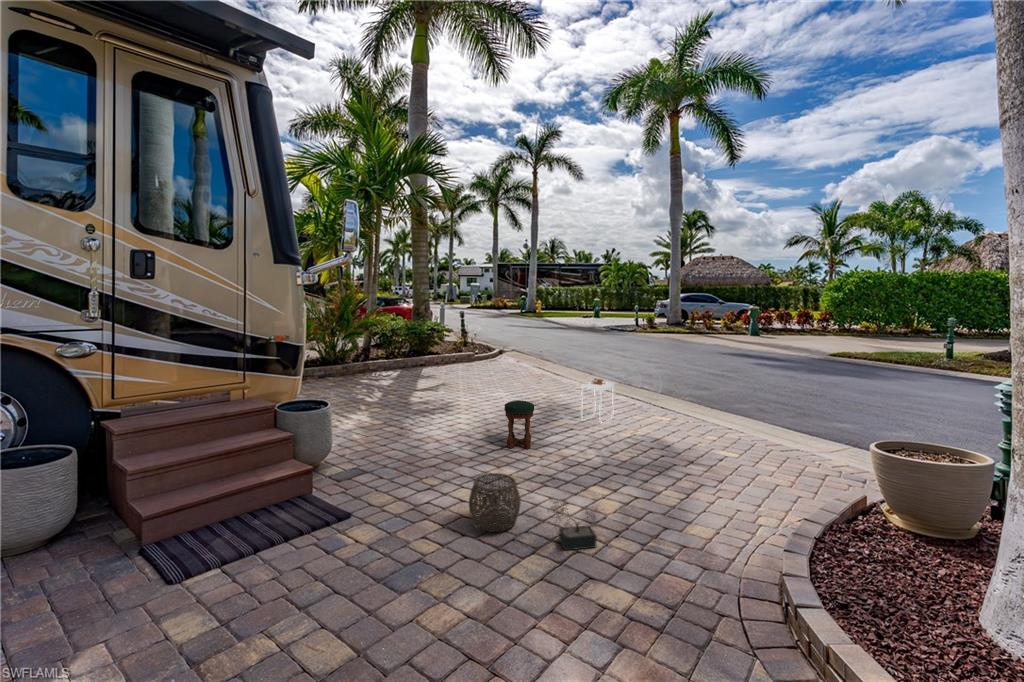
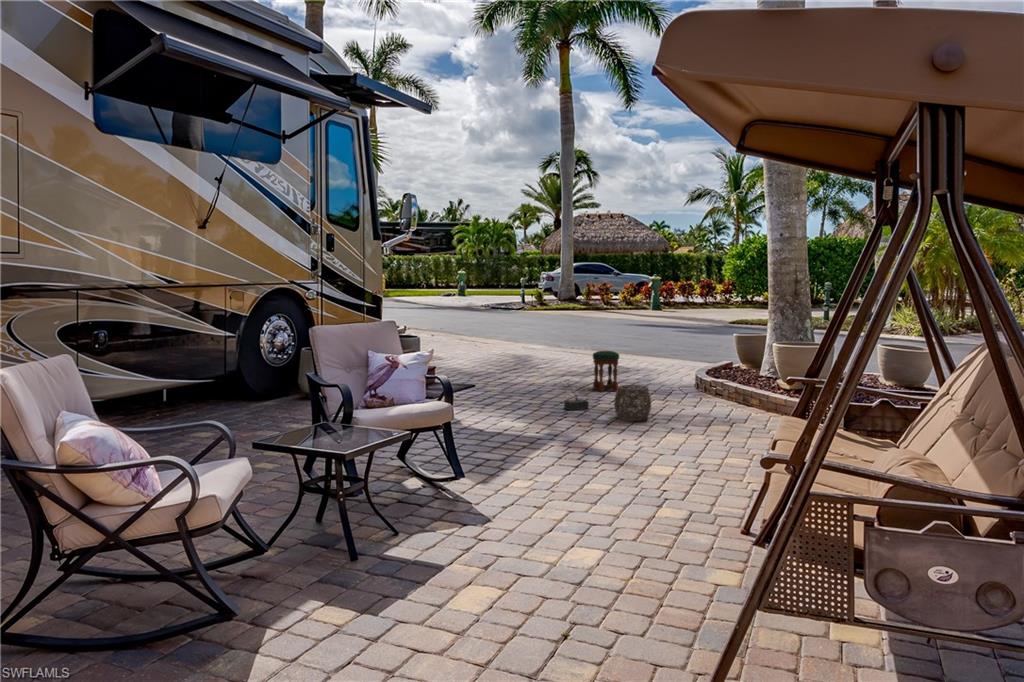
side table: present [581,378,614,424] -> none [530,331,555,369]
stool: present [504,400,534,449] -> present [593,351,619,392]
woven basket: present [469,473,521,532] -> present [614,385,651,421]

